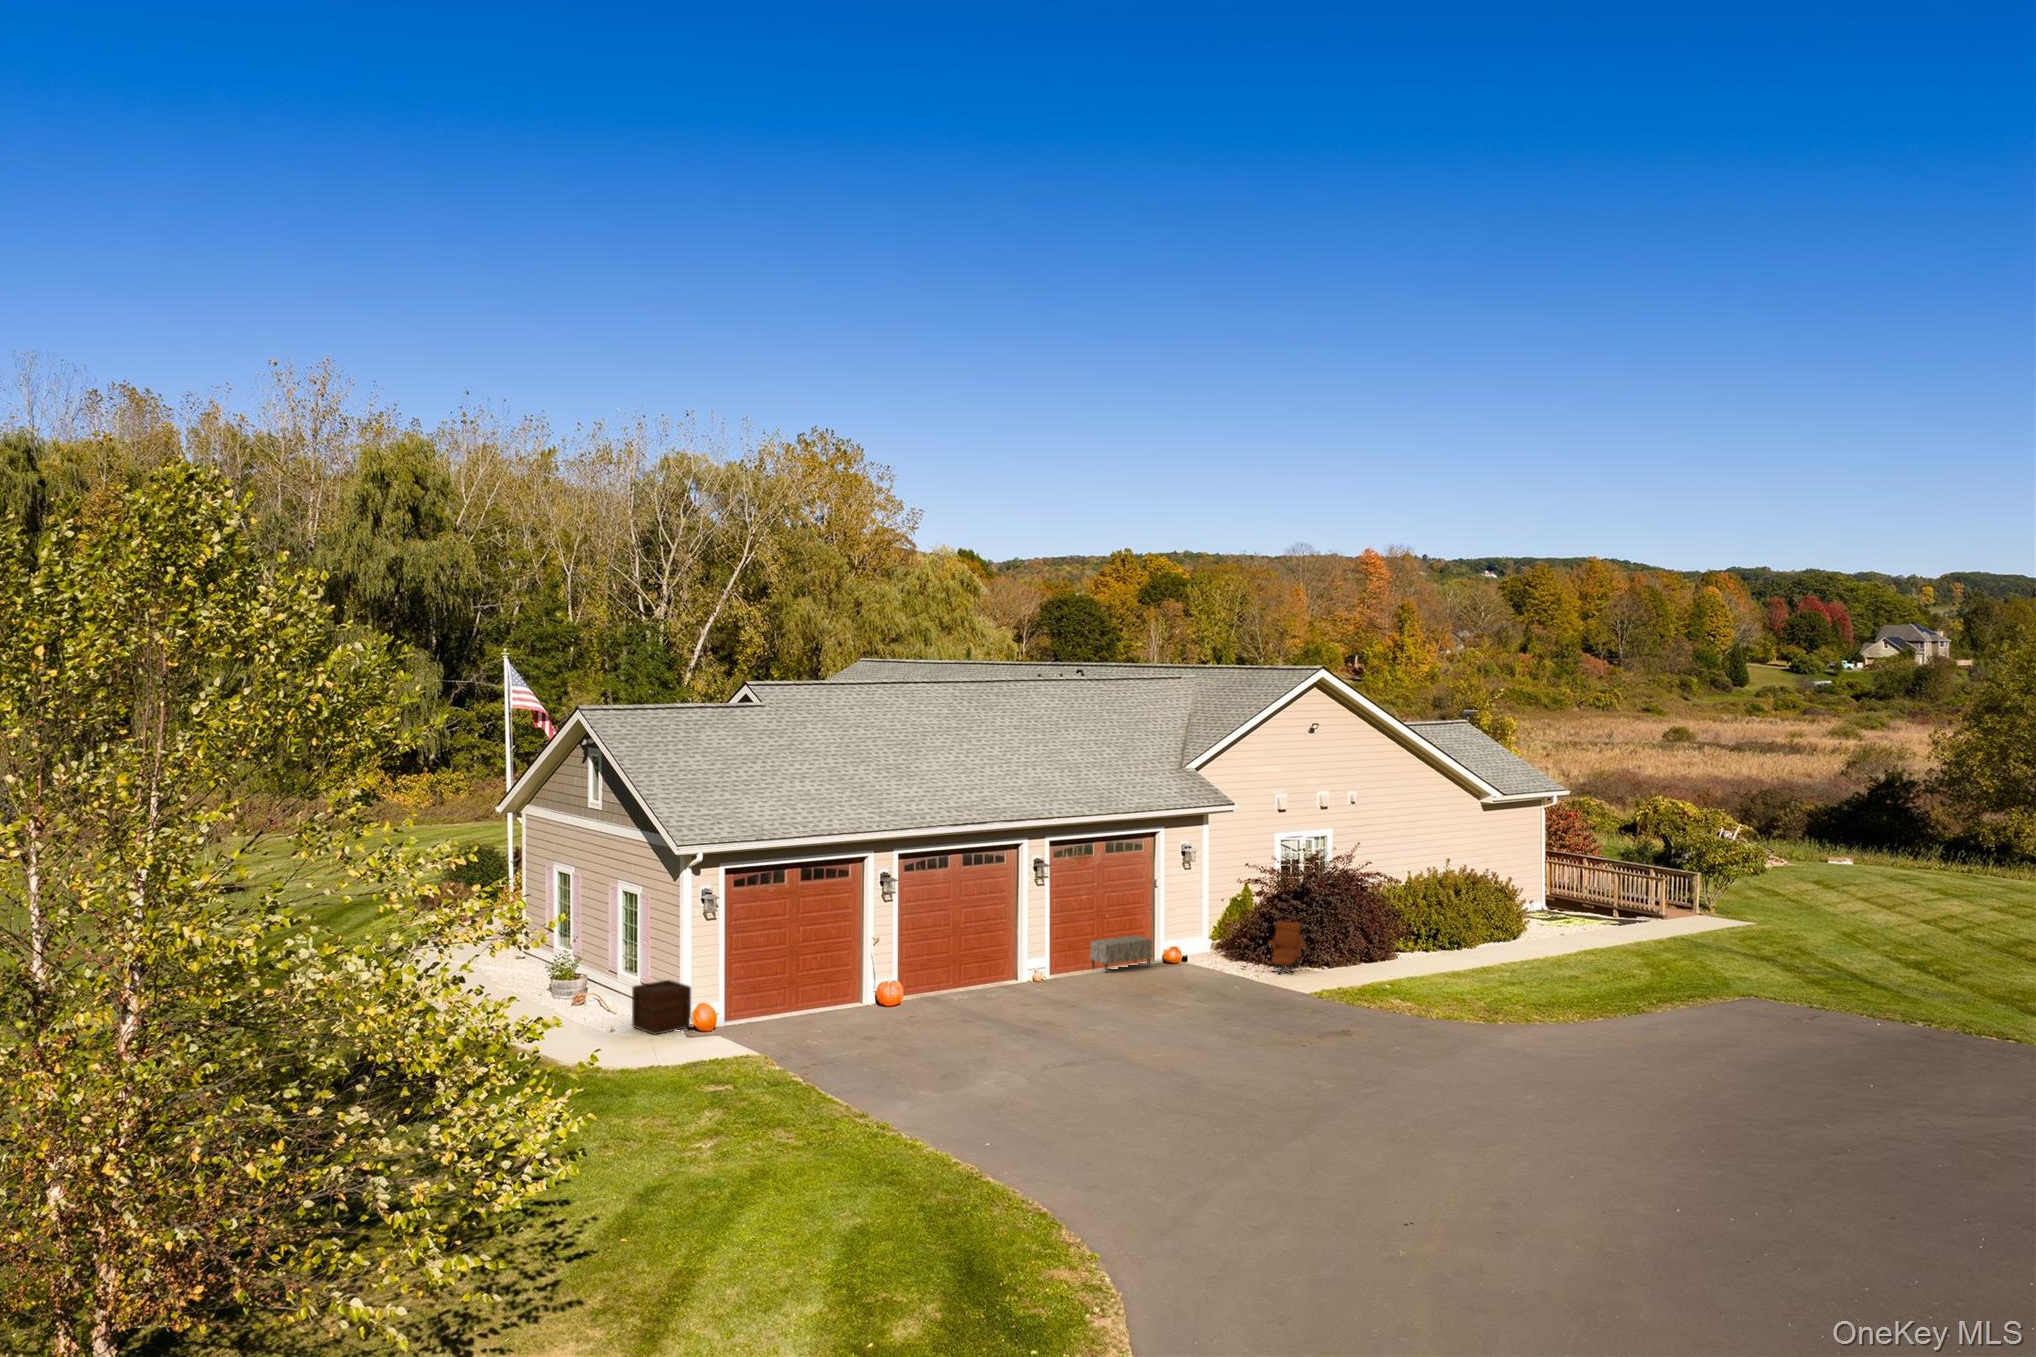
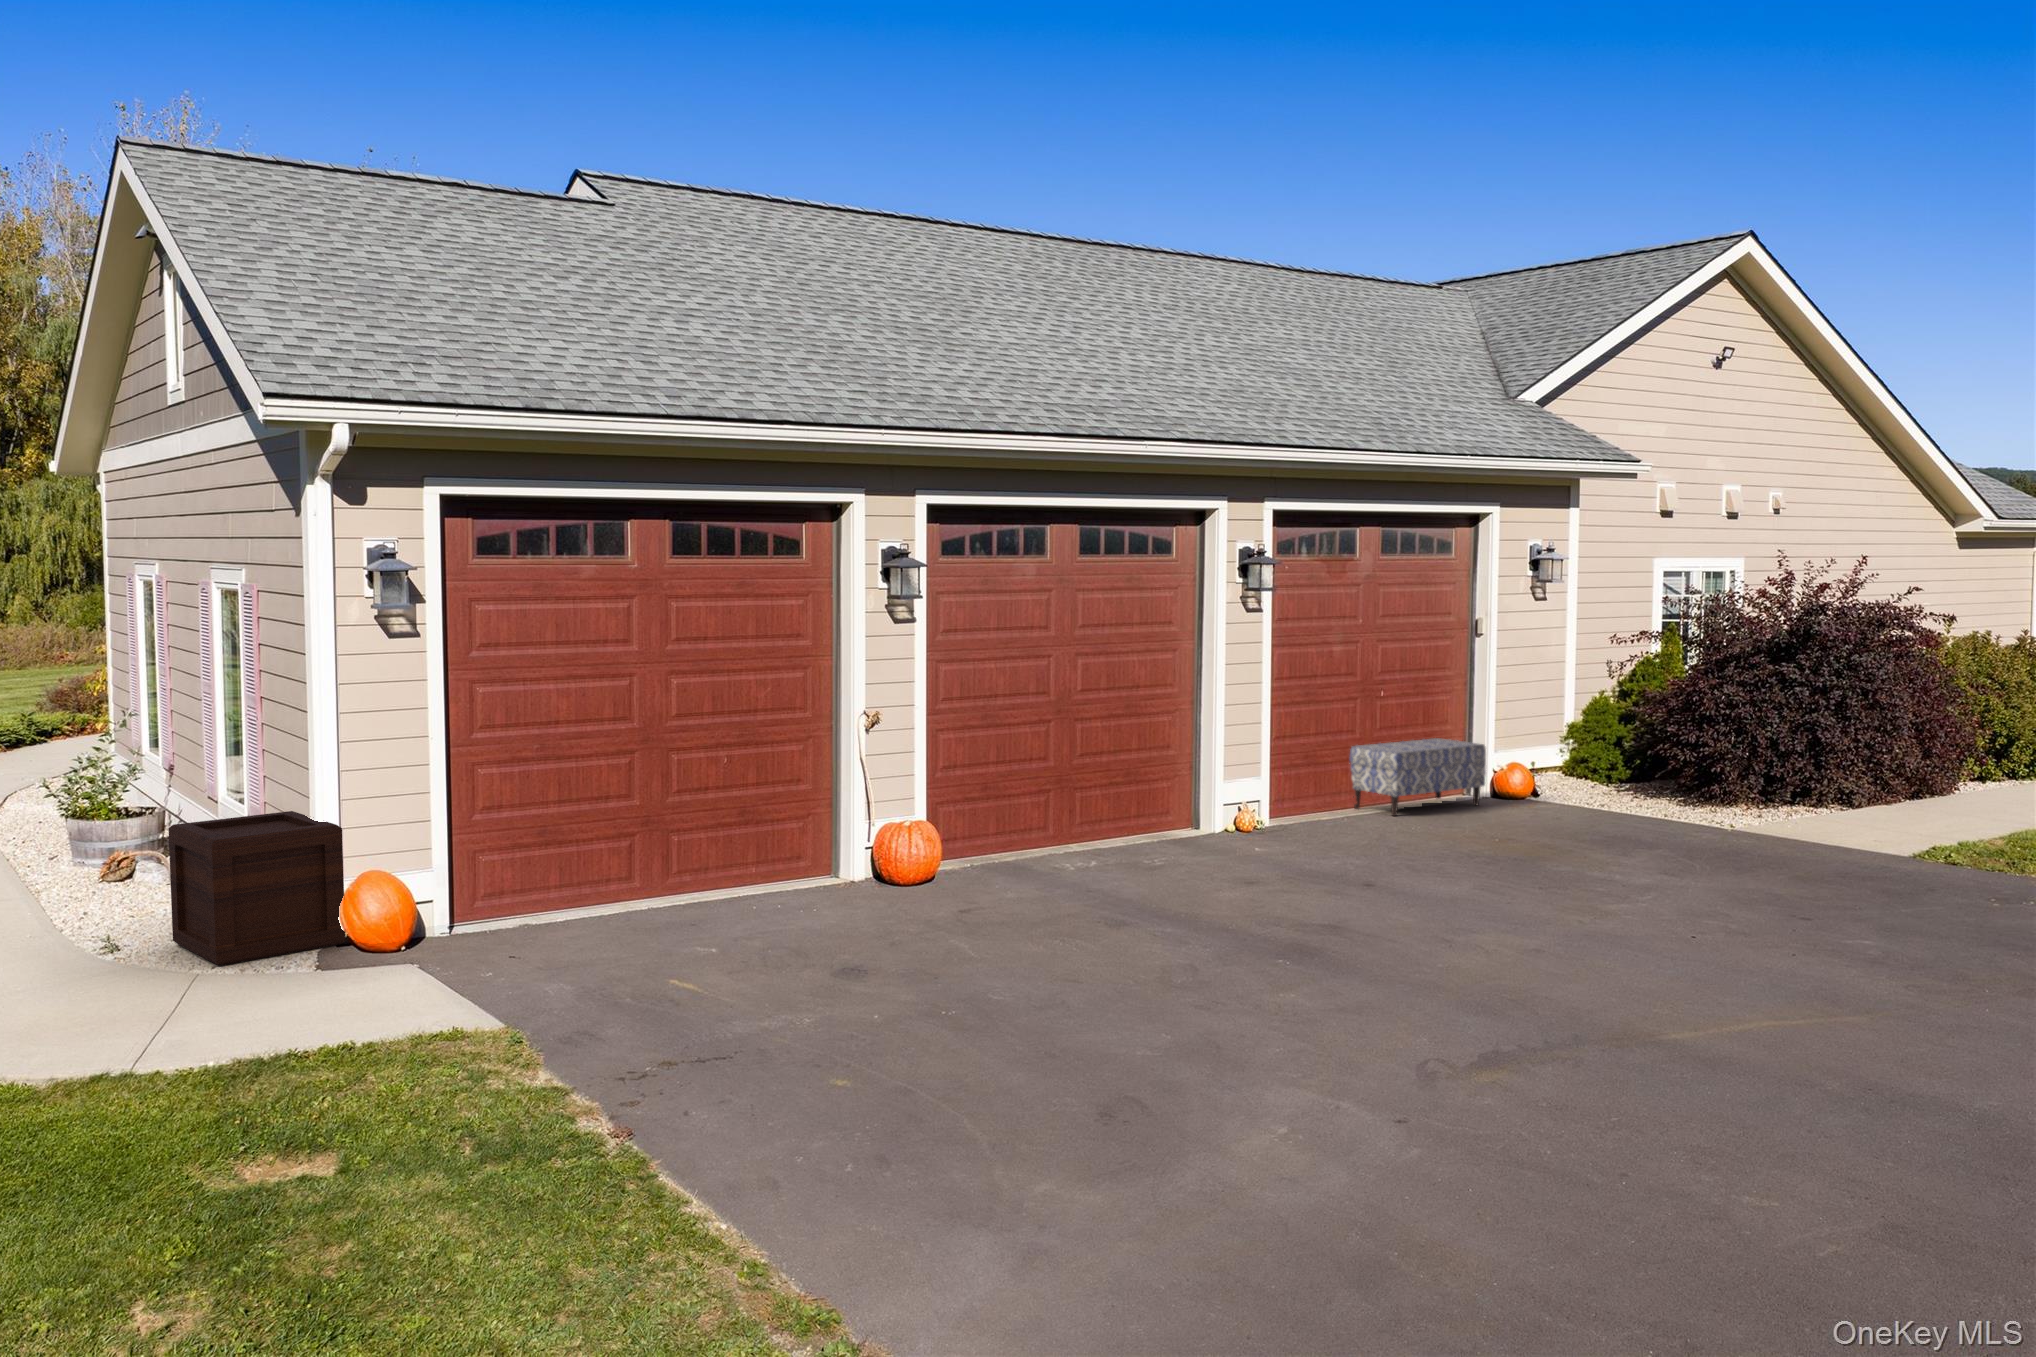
lounge chair: present [1269,922,1306,973] -> none [1740,706,1833,819]

